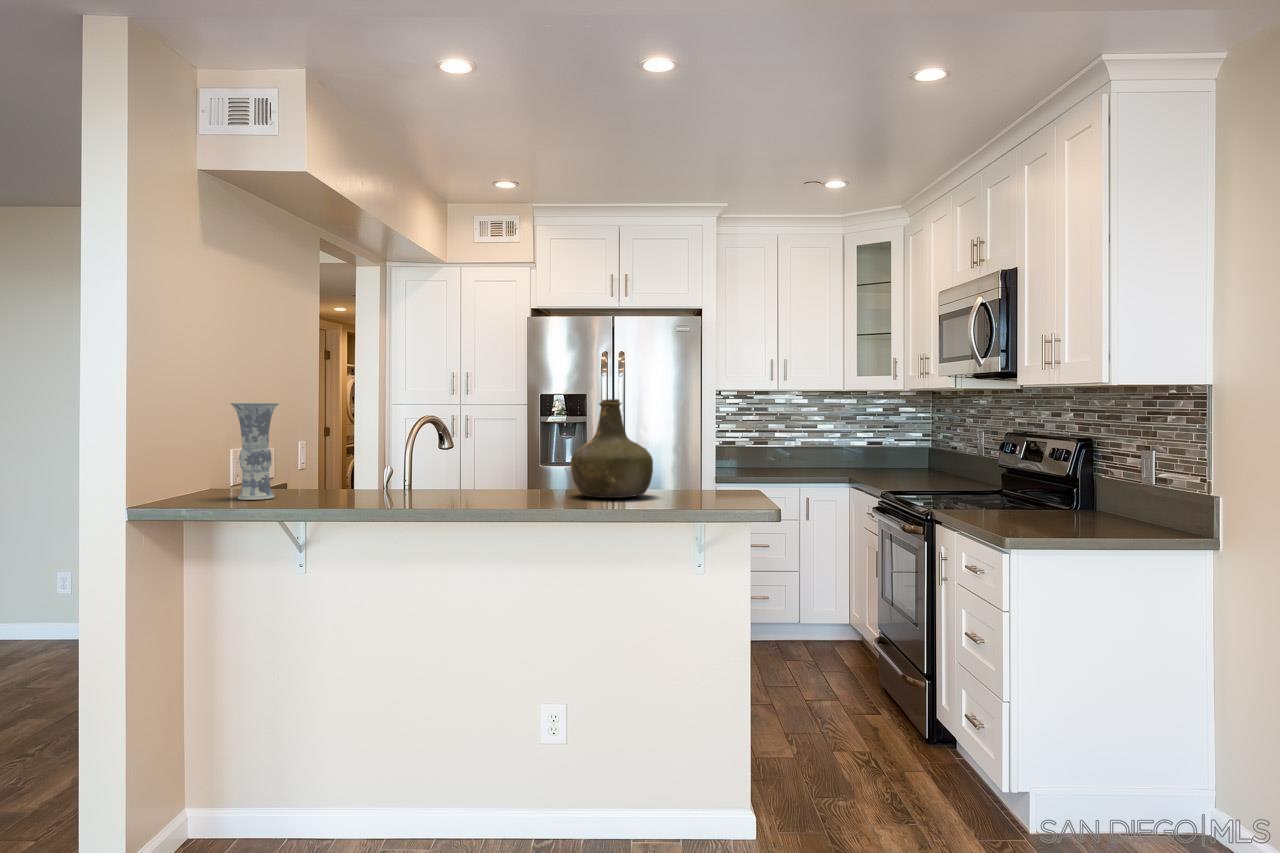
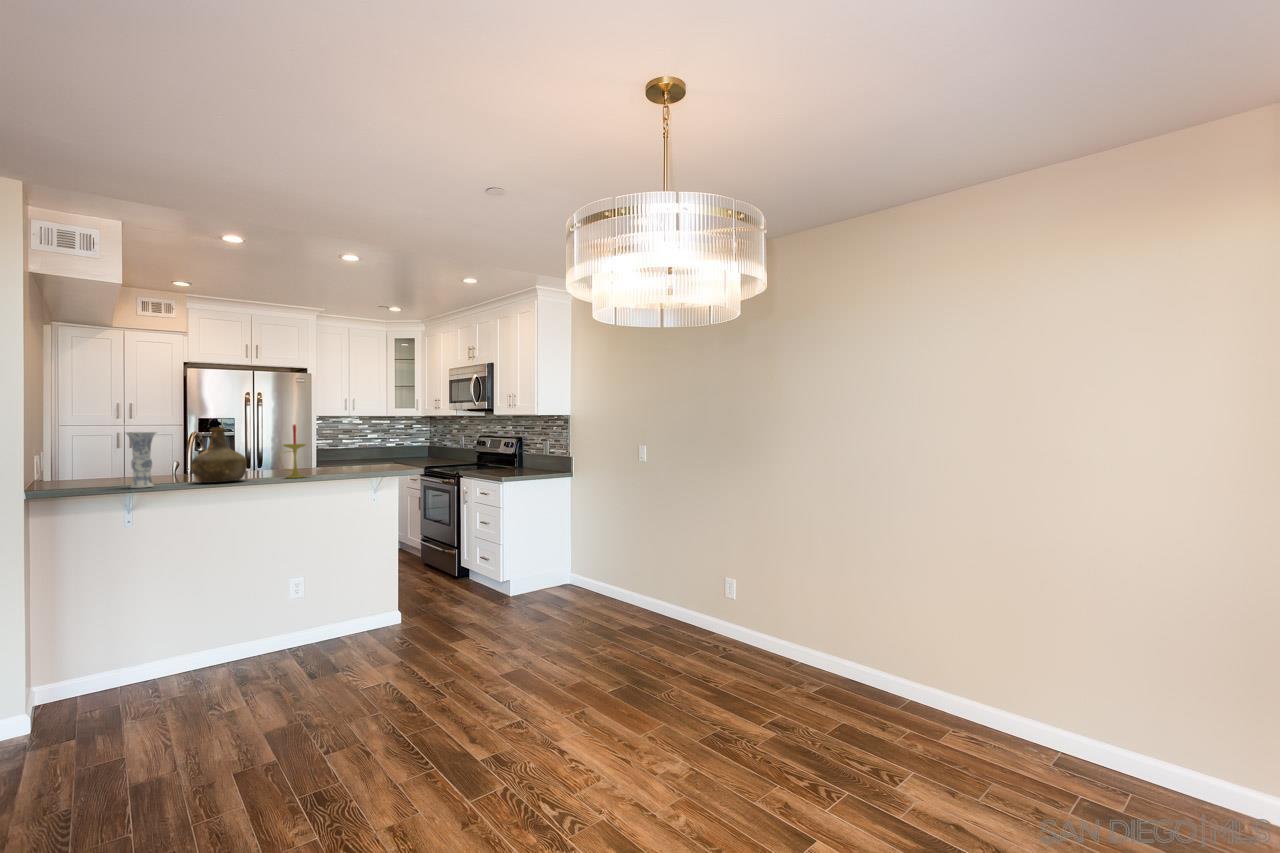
candle: none [465,391,520,503] -> present [283,425,306,478]
bottle: present [570,399,653,498] -> present [191,427,247,483]

